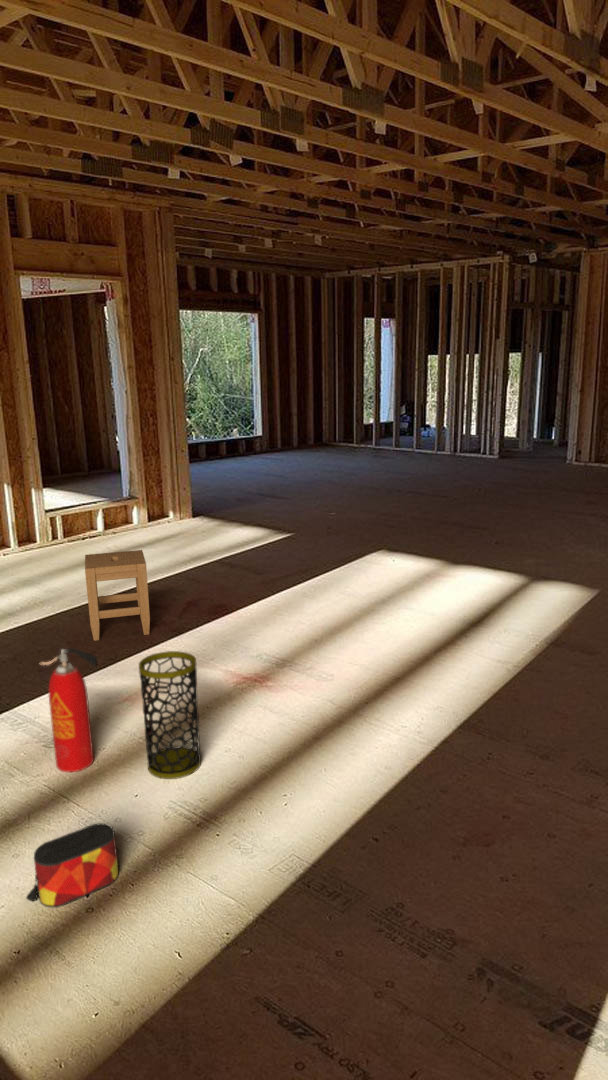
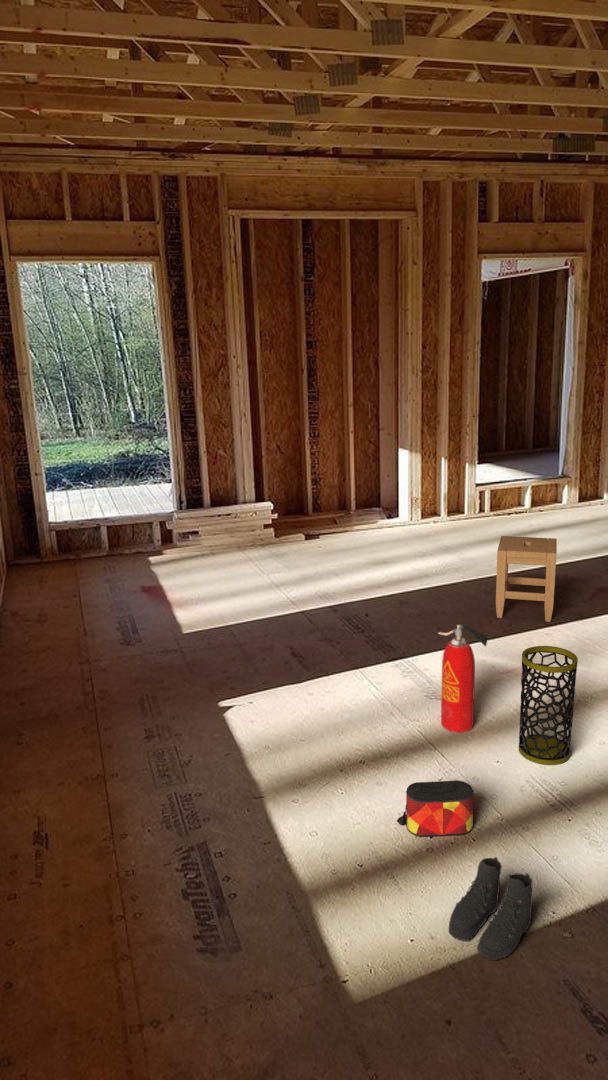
boots: none [118,897,207,1020] -> present [449,857,532,960]

